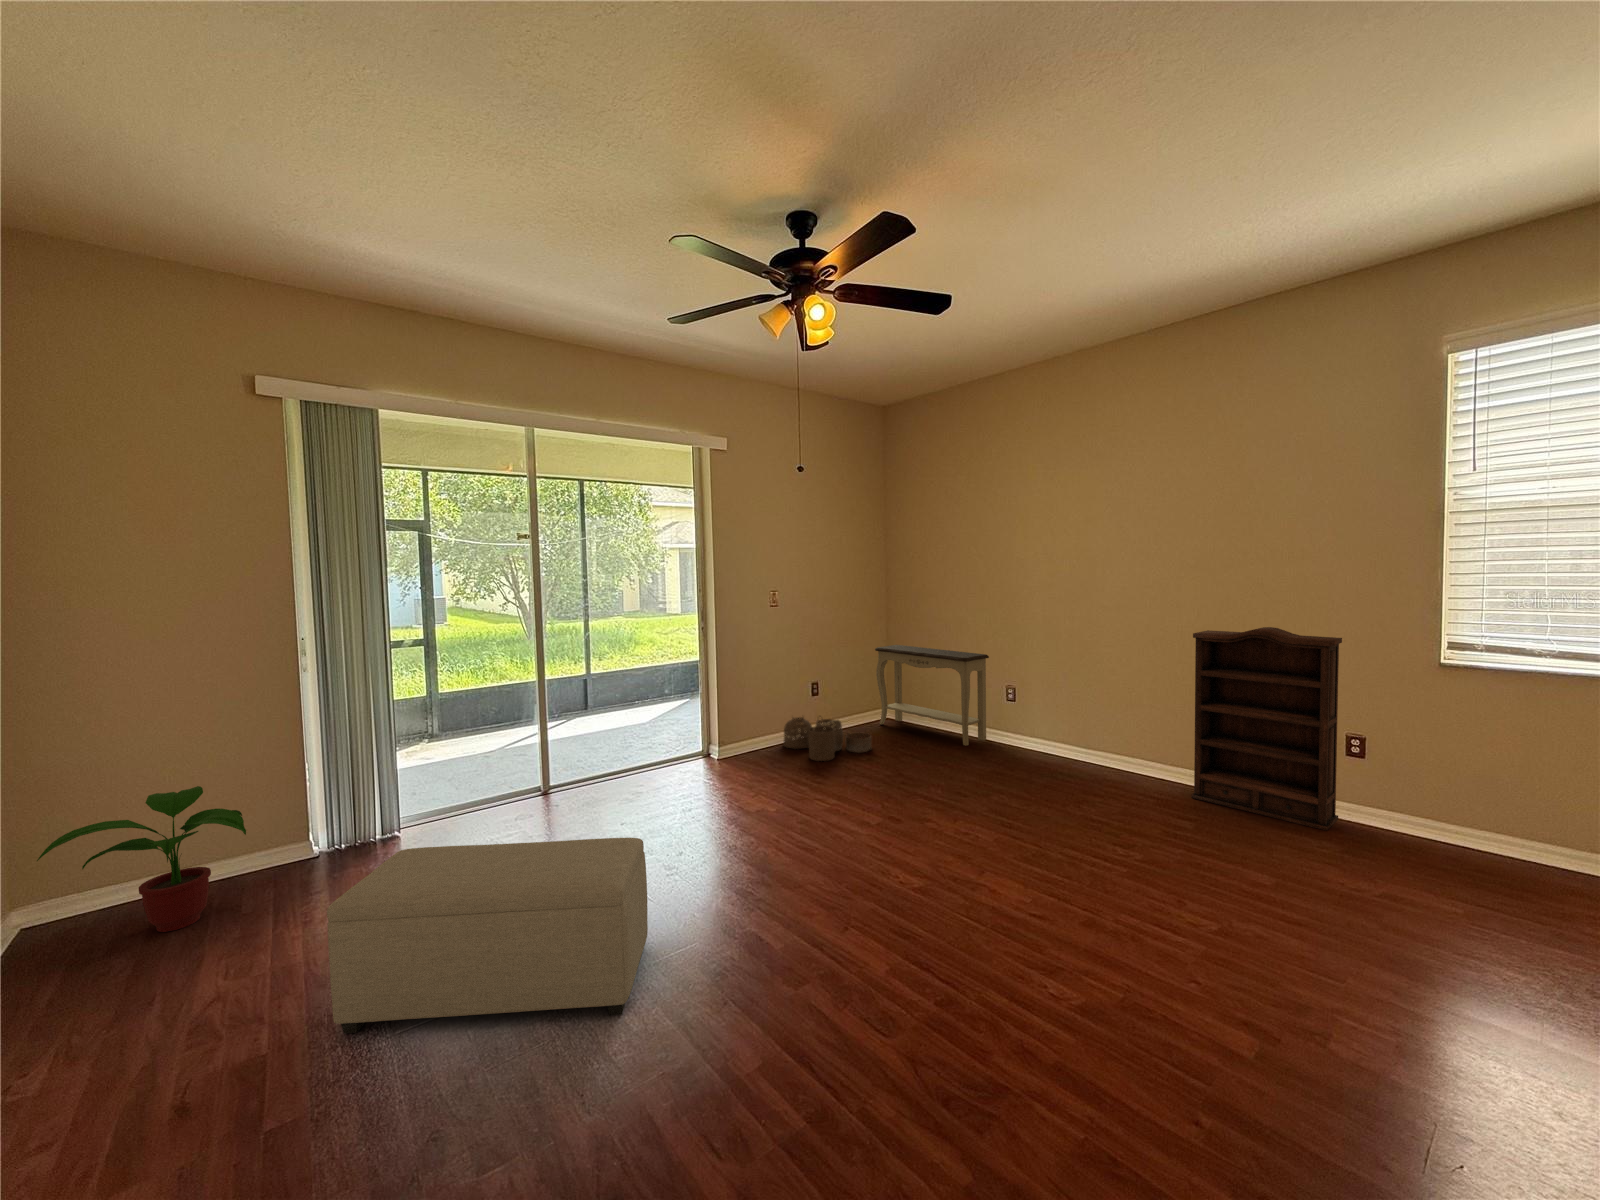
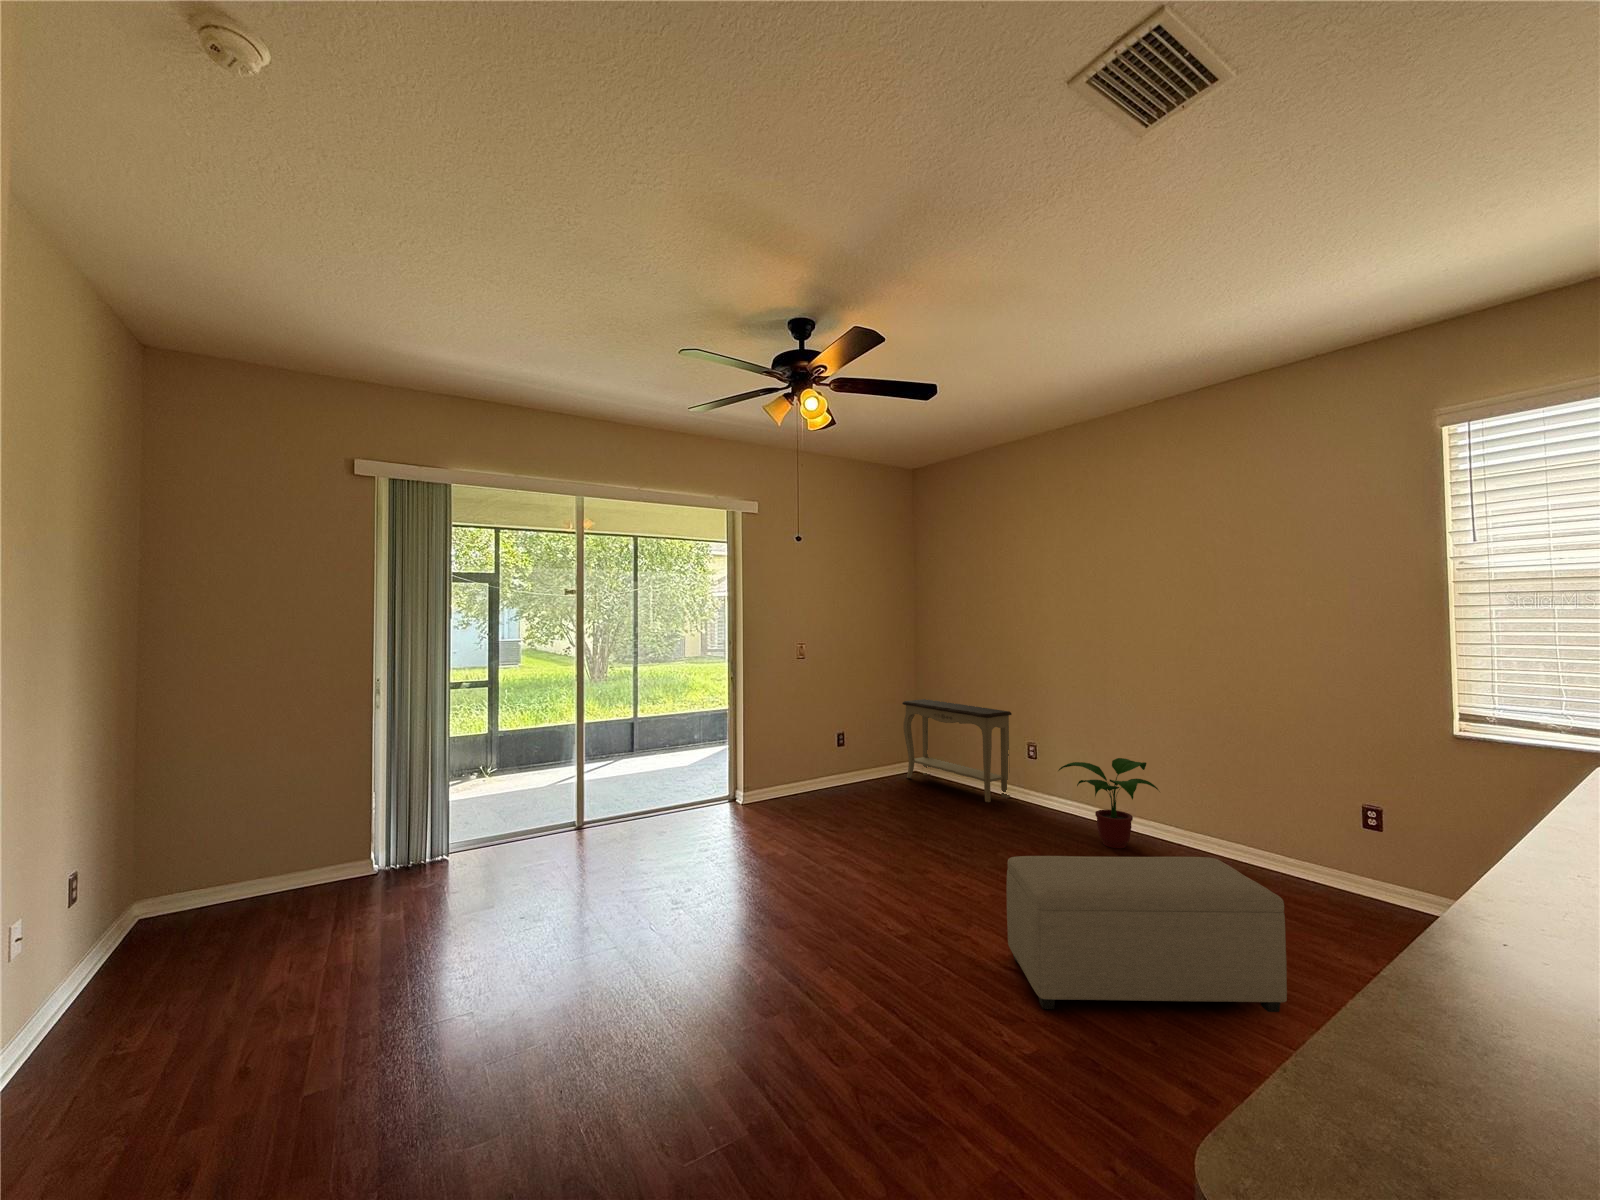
bookshelf: present [1192,627,1342,831] -> none [1202,692,1358,905]
woven basket: present [783,717,871,761] -> none [808,765,893,811]
potted plant: present [37,786,246,932] -> present [1058,758,1158,848]
ottoman: present [327,838,648,1034] -> present [1007,856,1287,1012]

